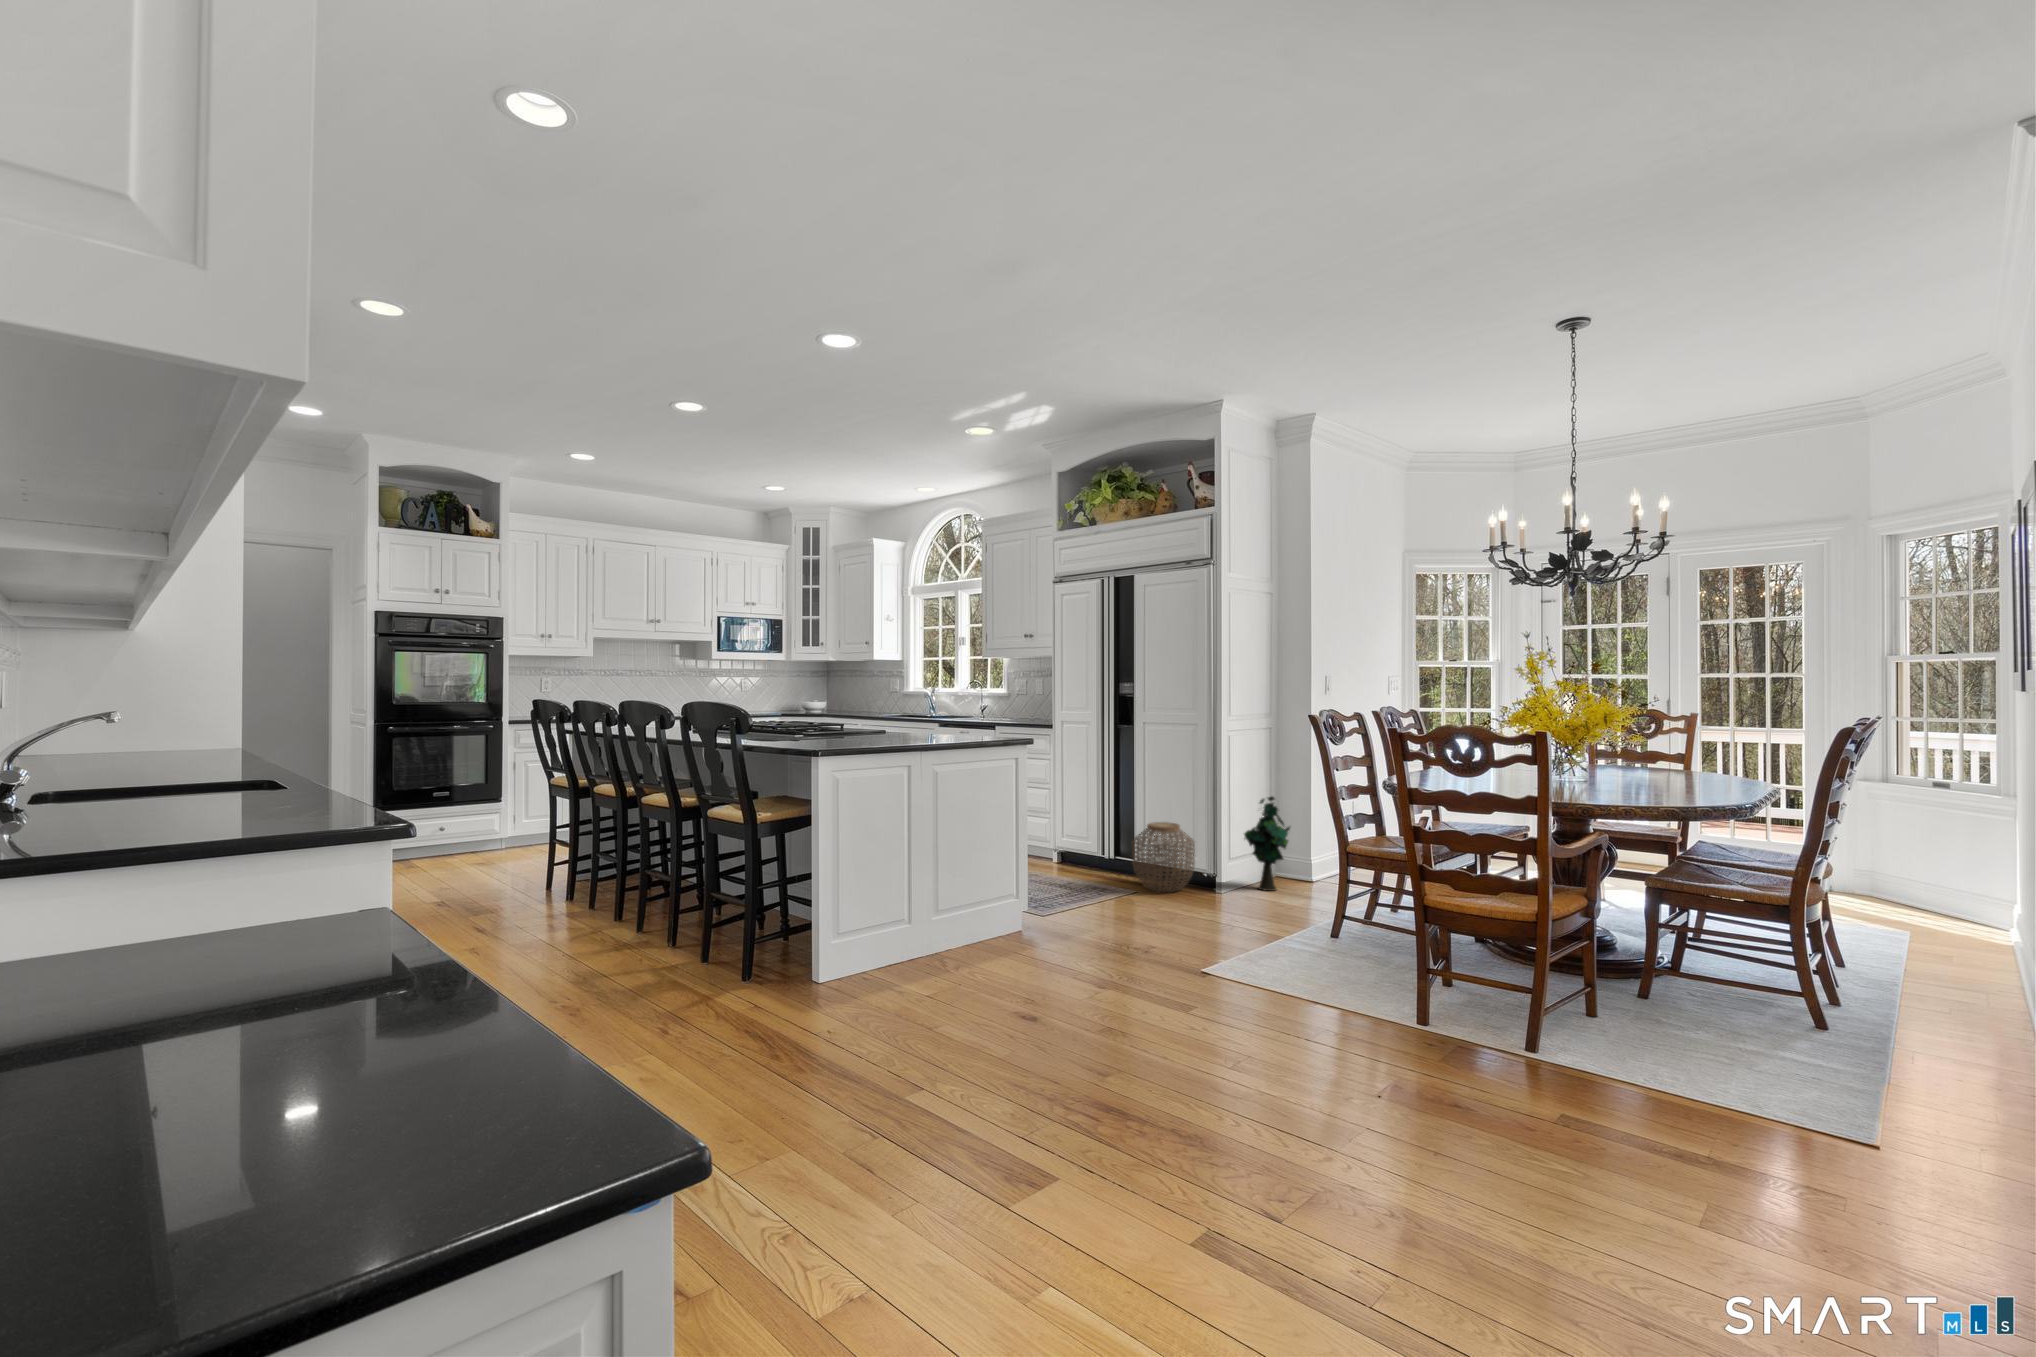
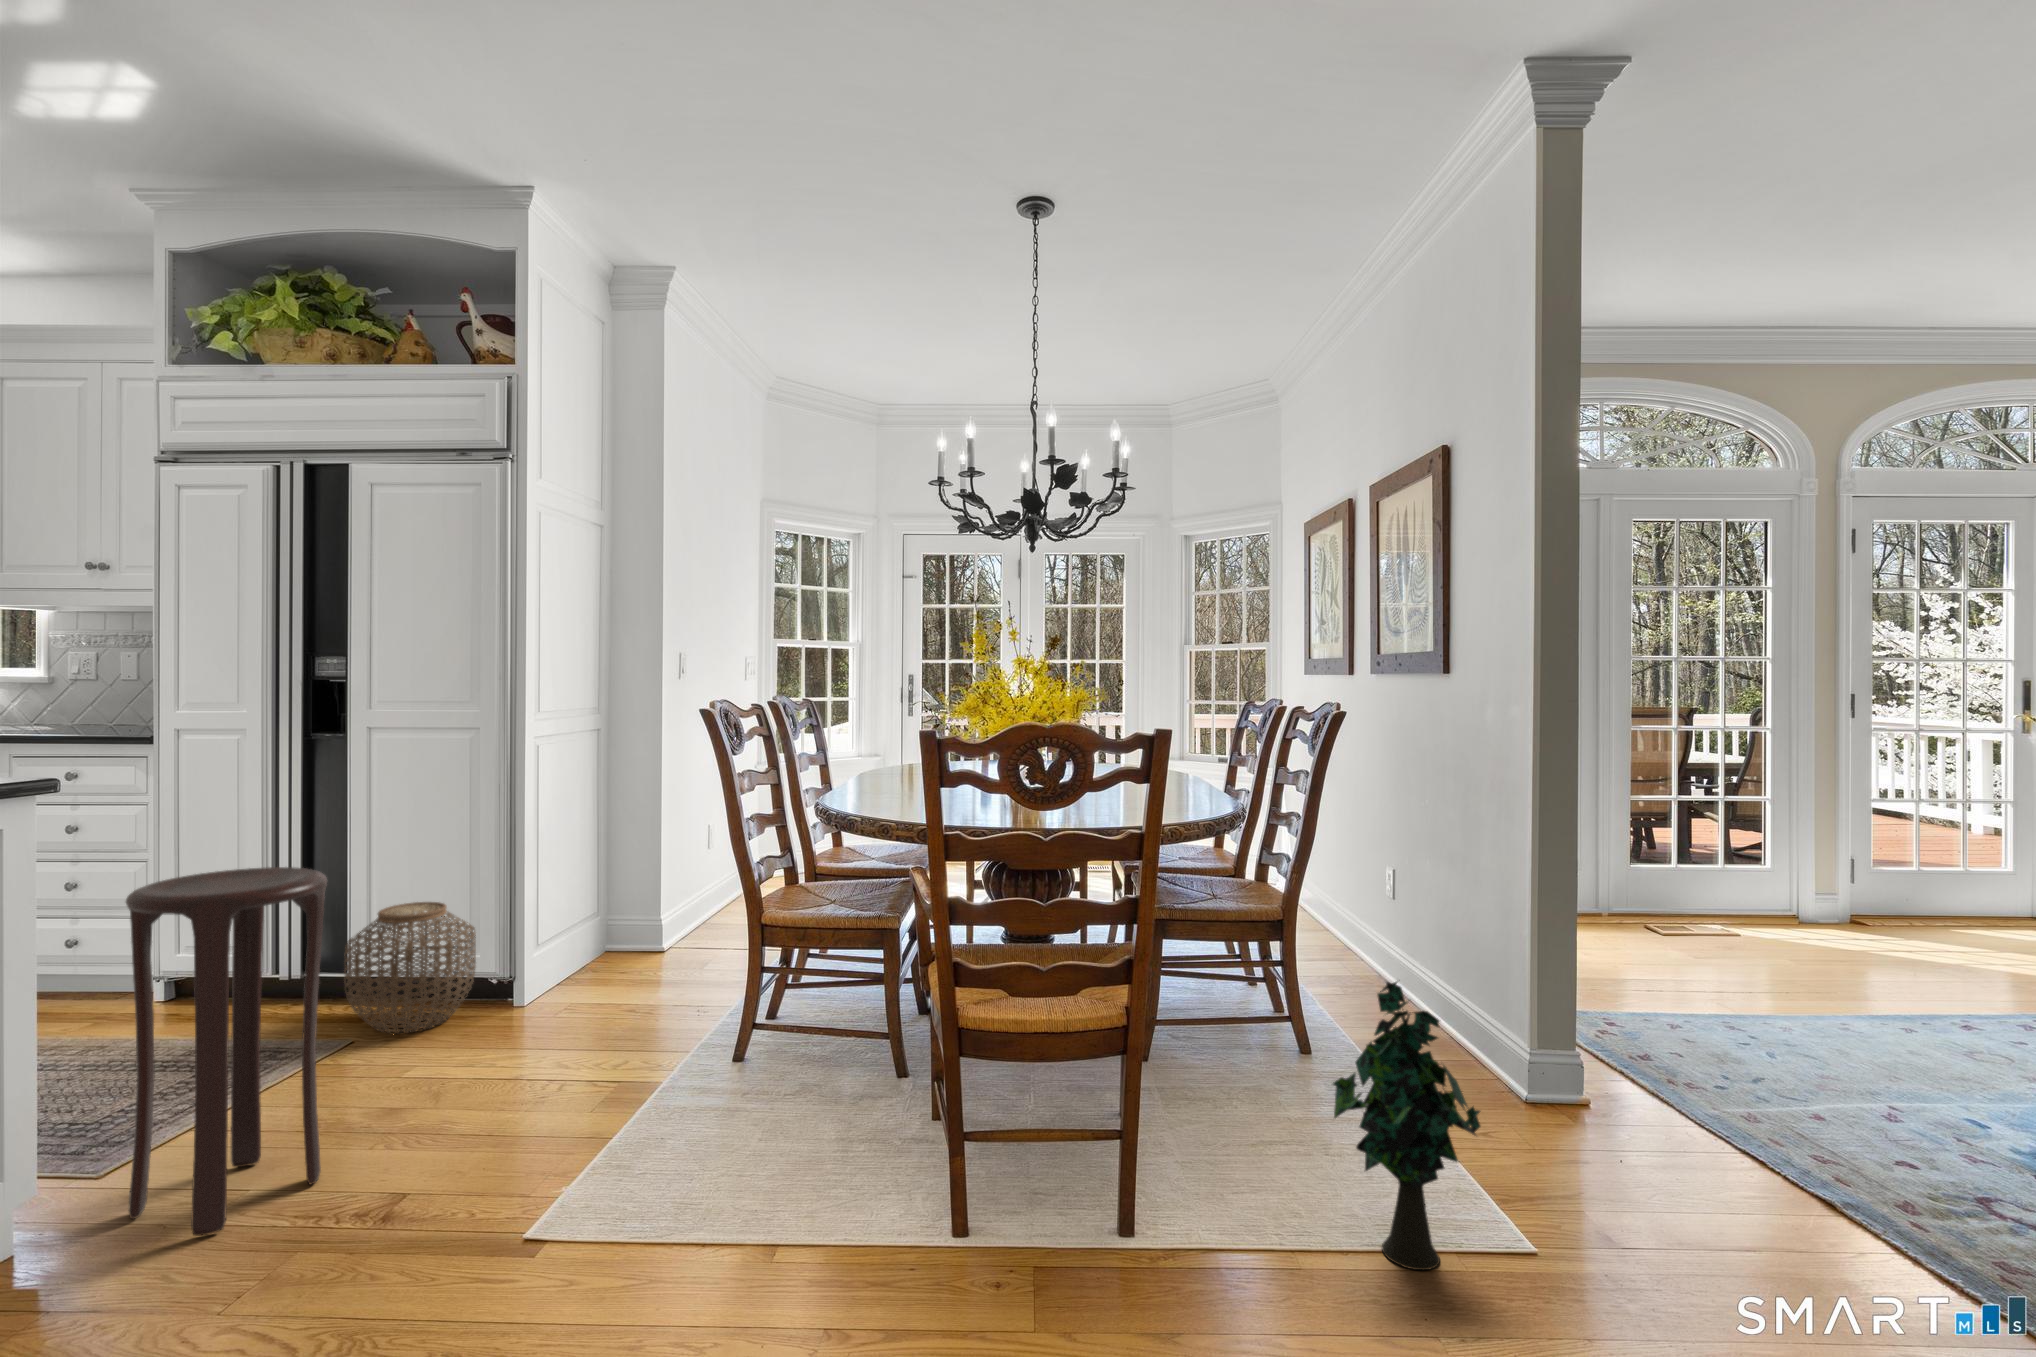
stool: none [1051,786,1120,939] -> present [126,867,327,1236]
decorative plant: present [1244,797,1290,891] -> present [1333,982,1480,1270]

